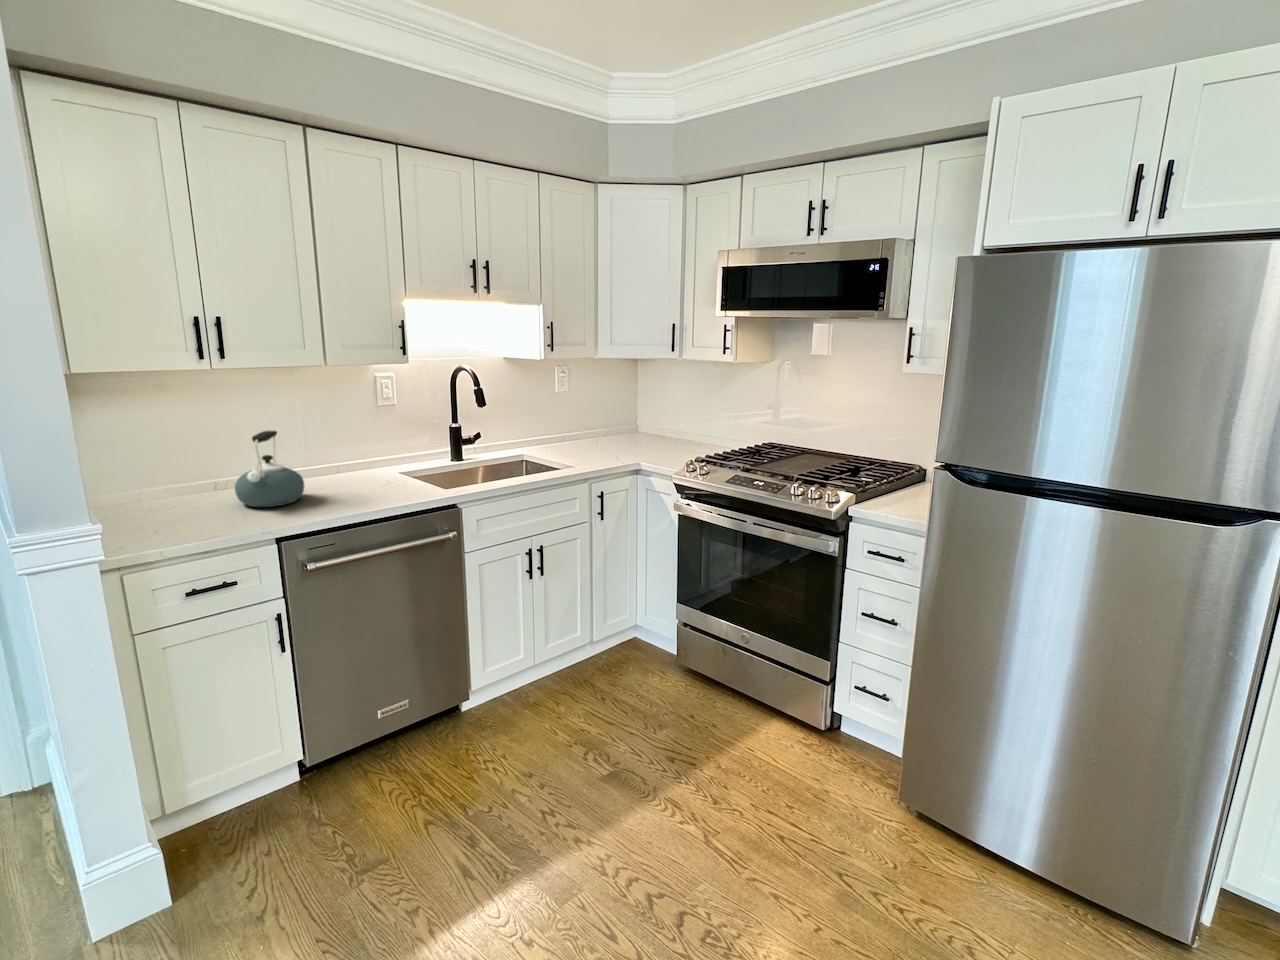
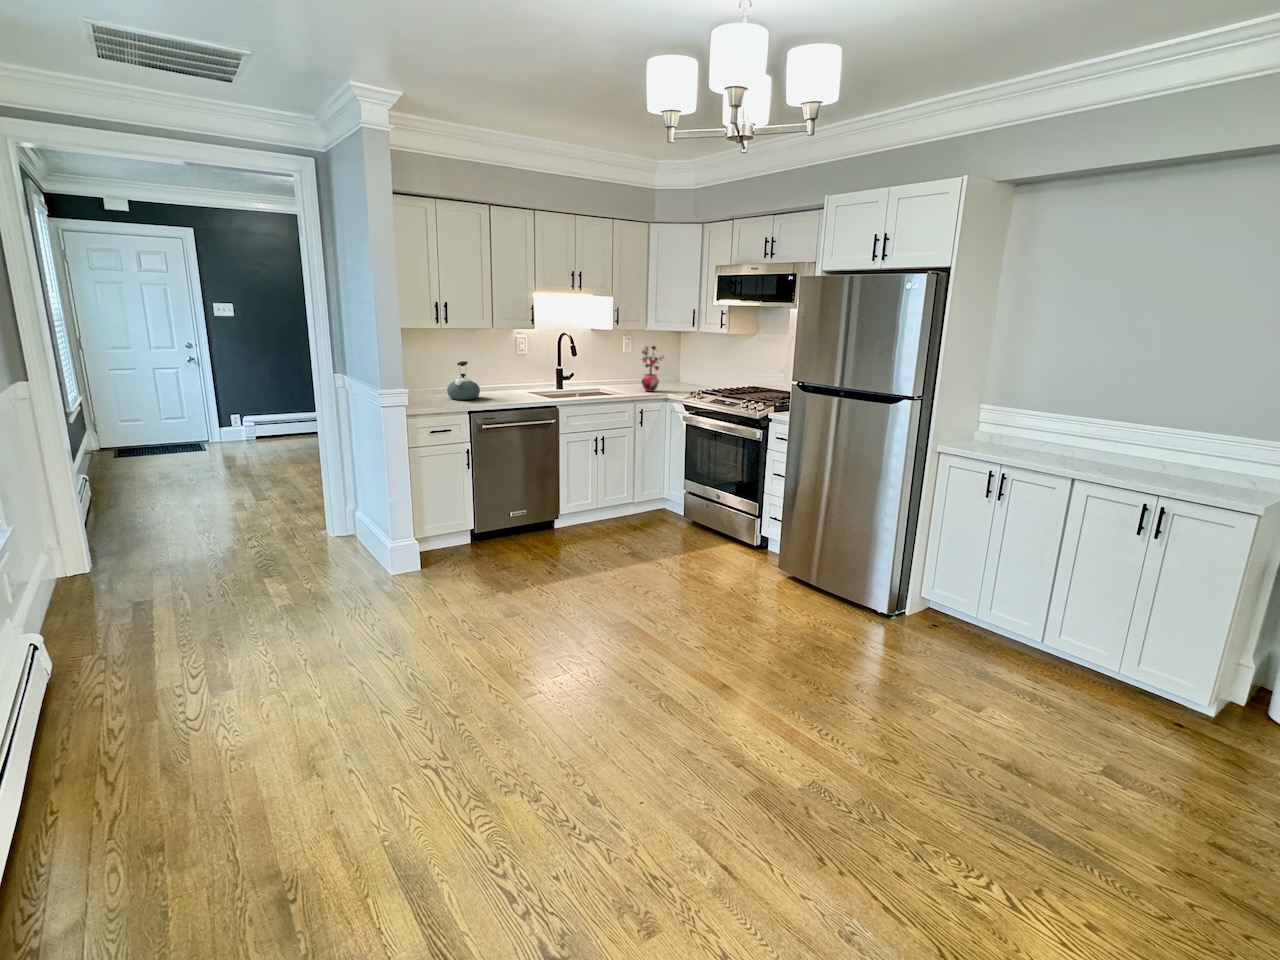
potted plant: none [588,383,630,458] -> present [642,346,664,392]

